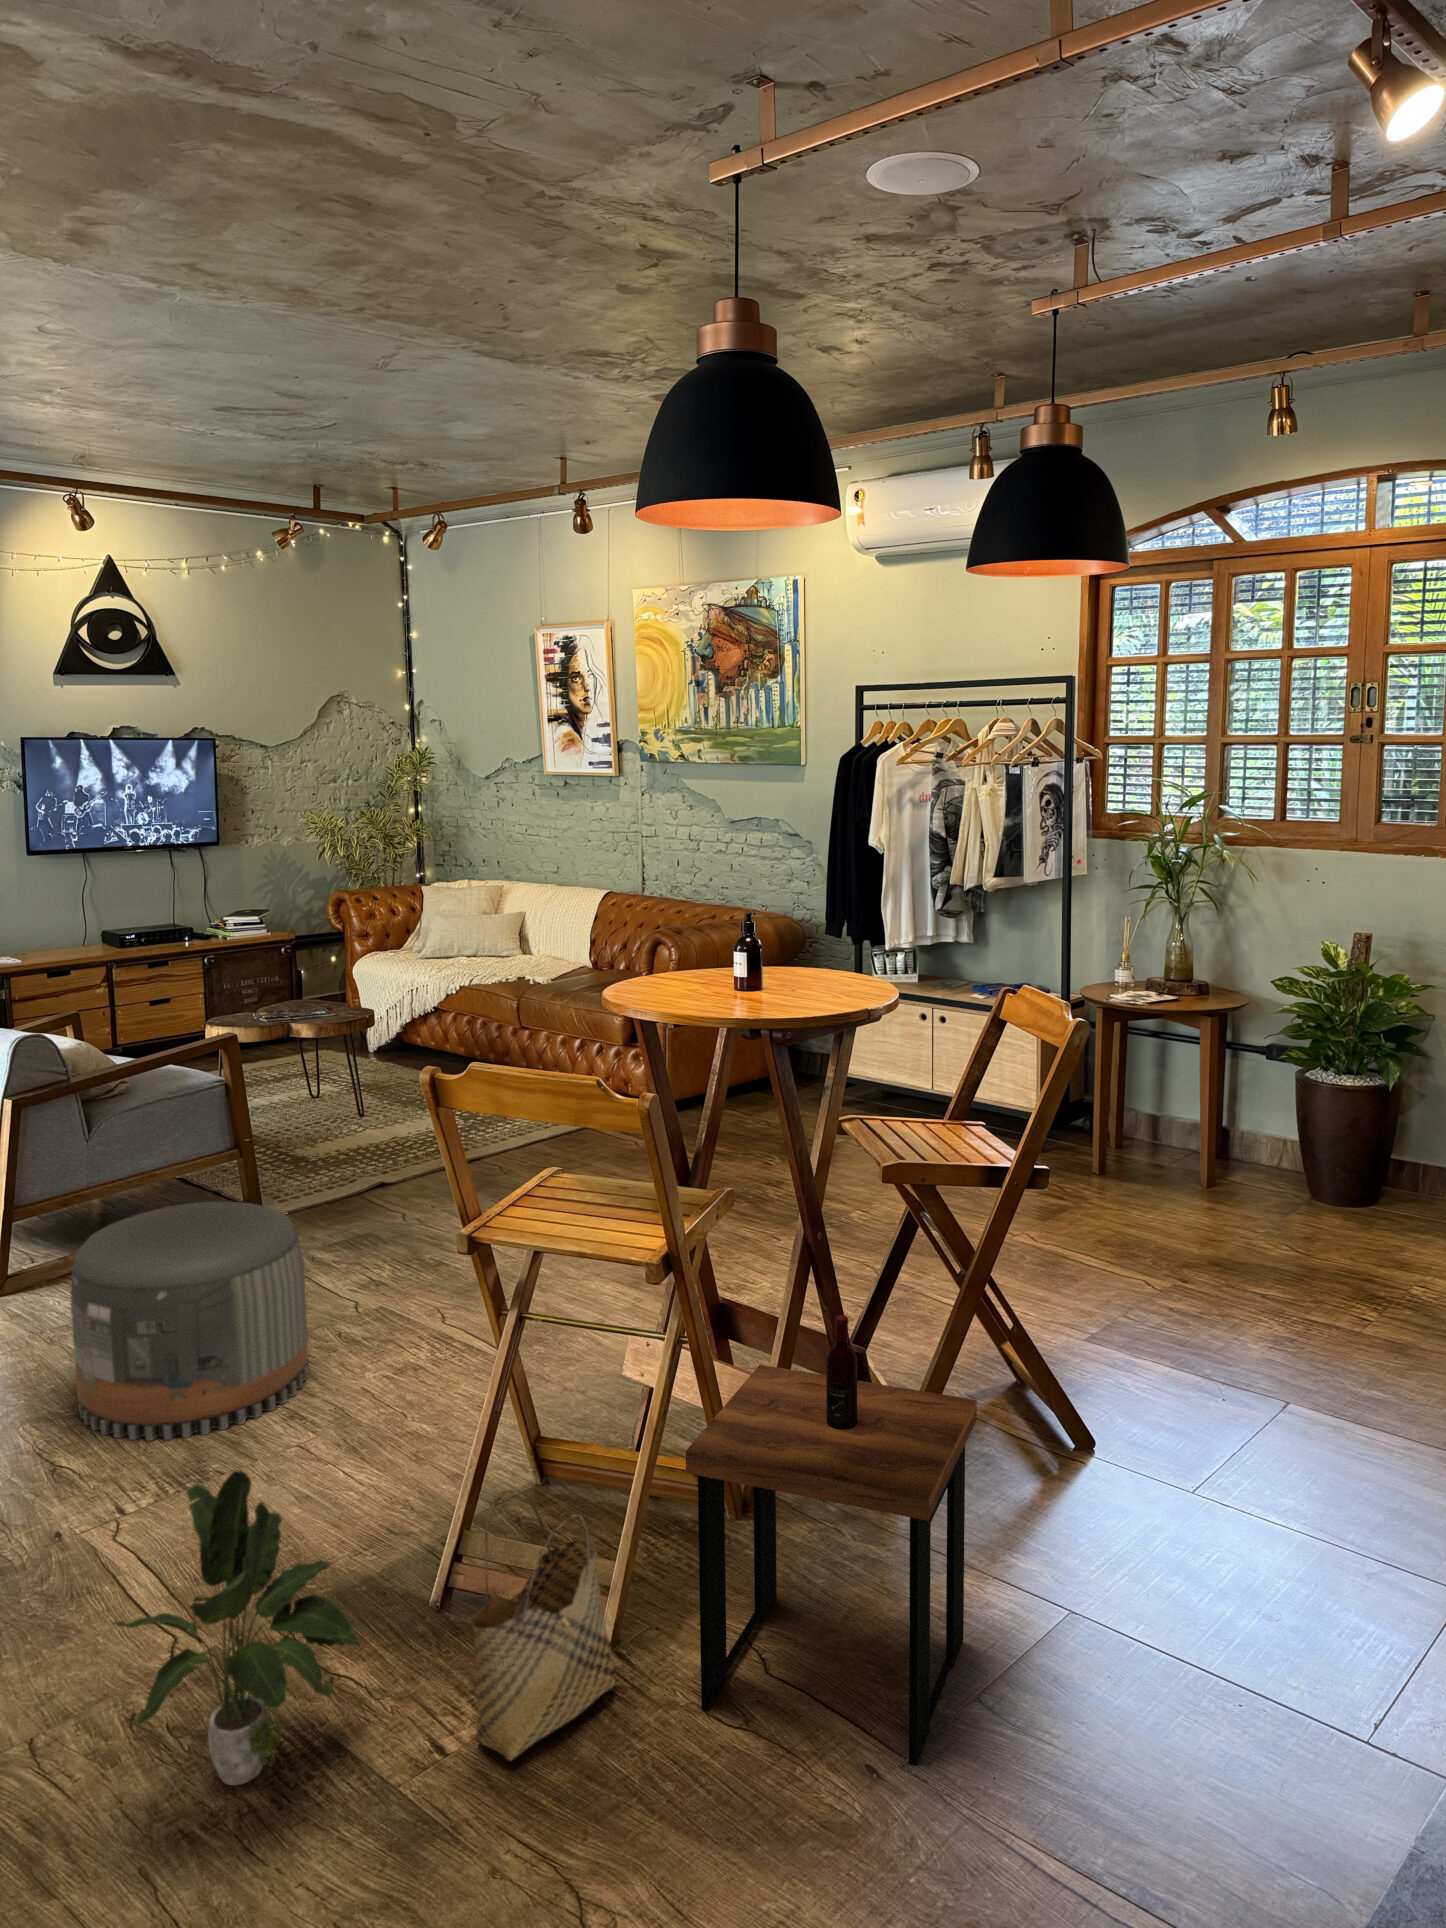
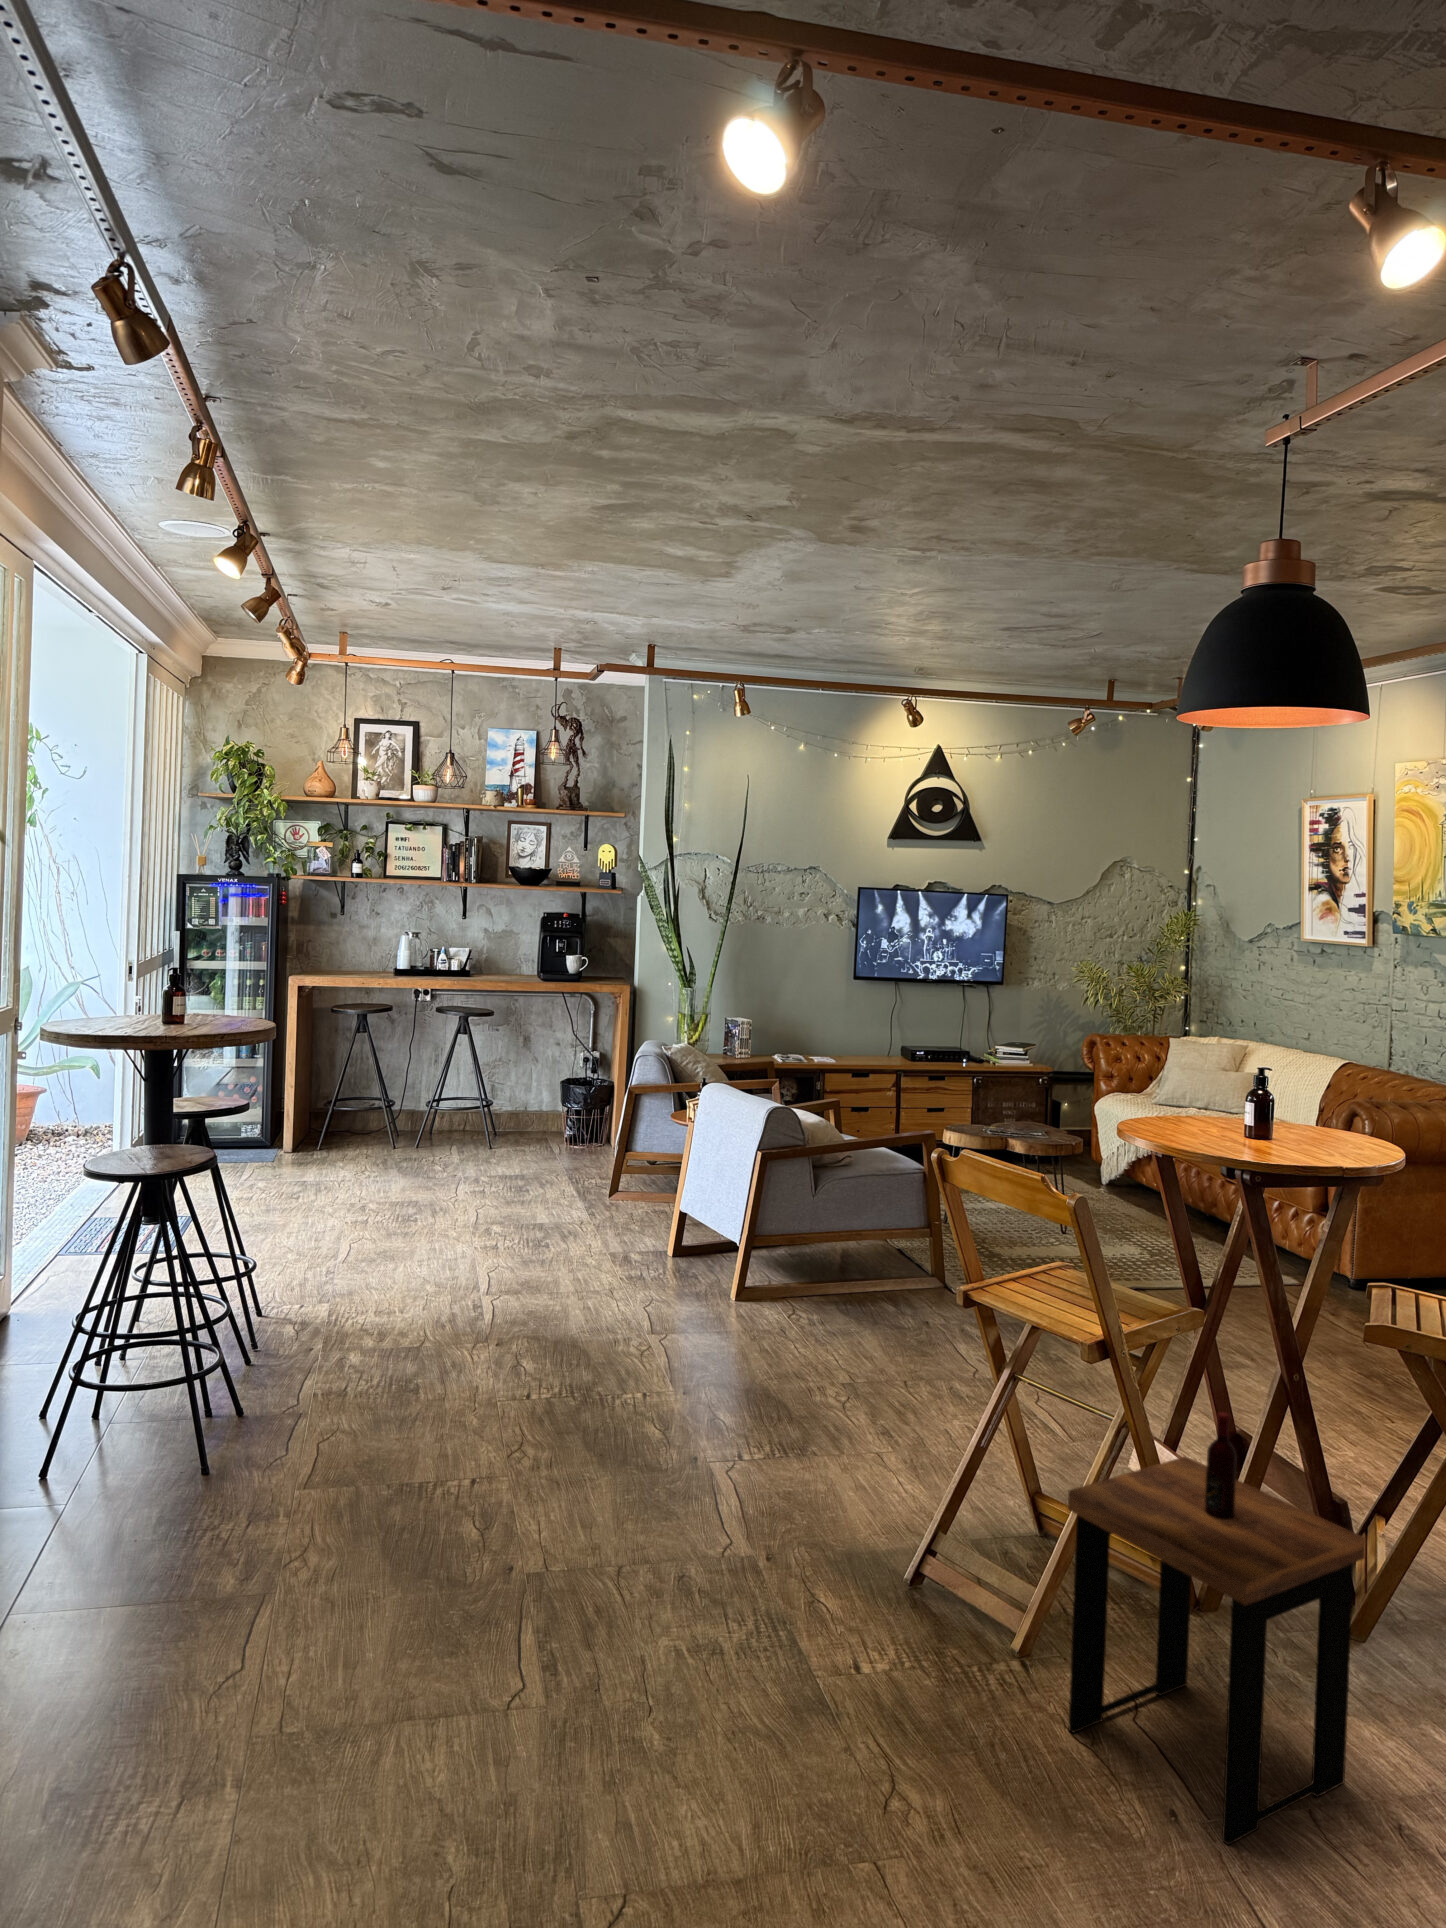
pouf: present [71,1202,308,1441] -> none [744,1247,917,1427]
potted plant: present [112,1470,360,1785] -> none [651,1402,821,1637]
woven basket: present [471,1490,614,1760] -> none [884,1485,1009,1697]

